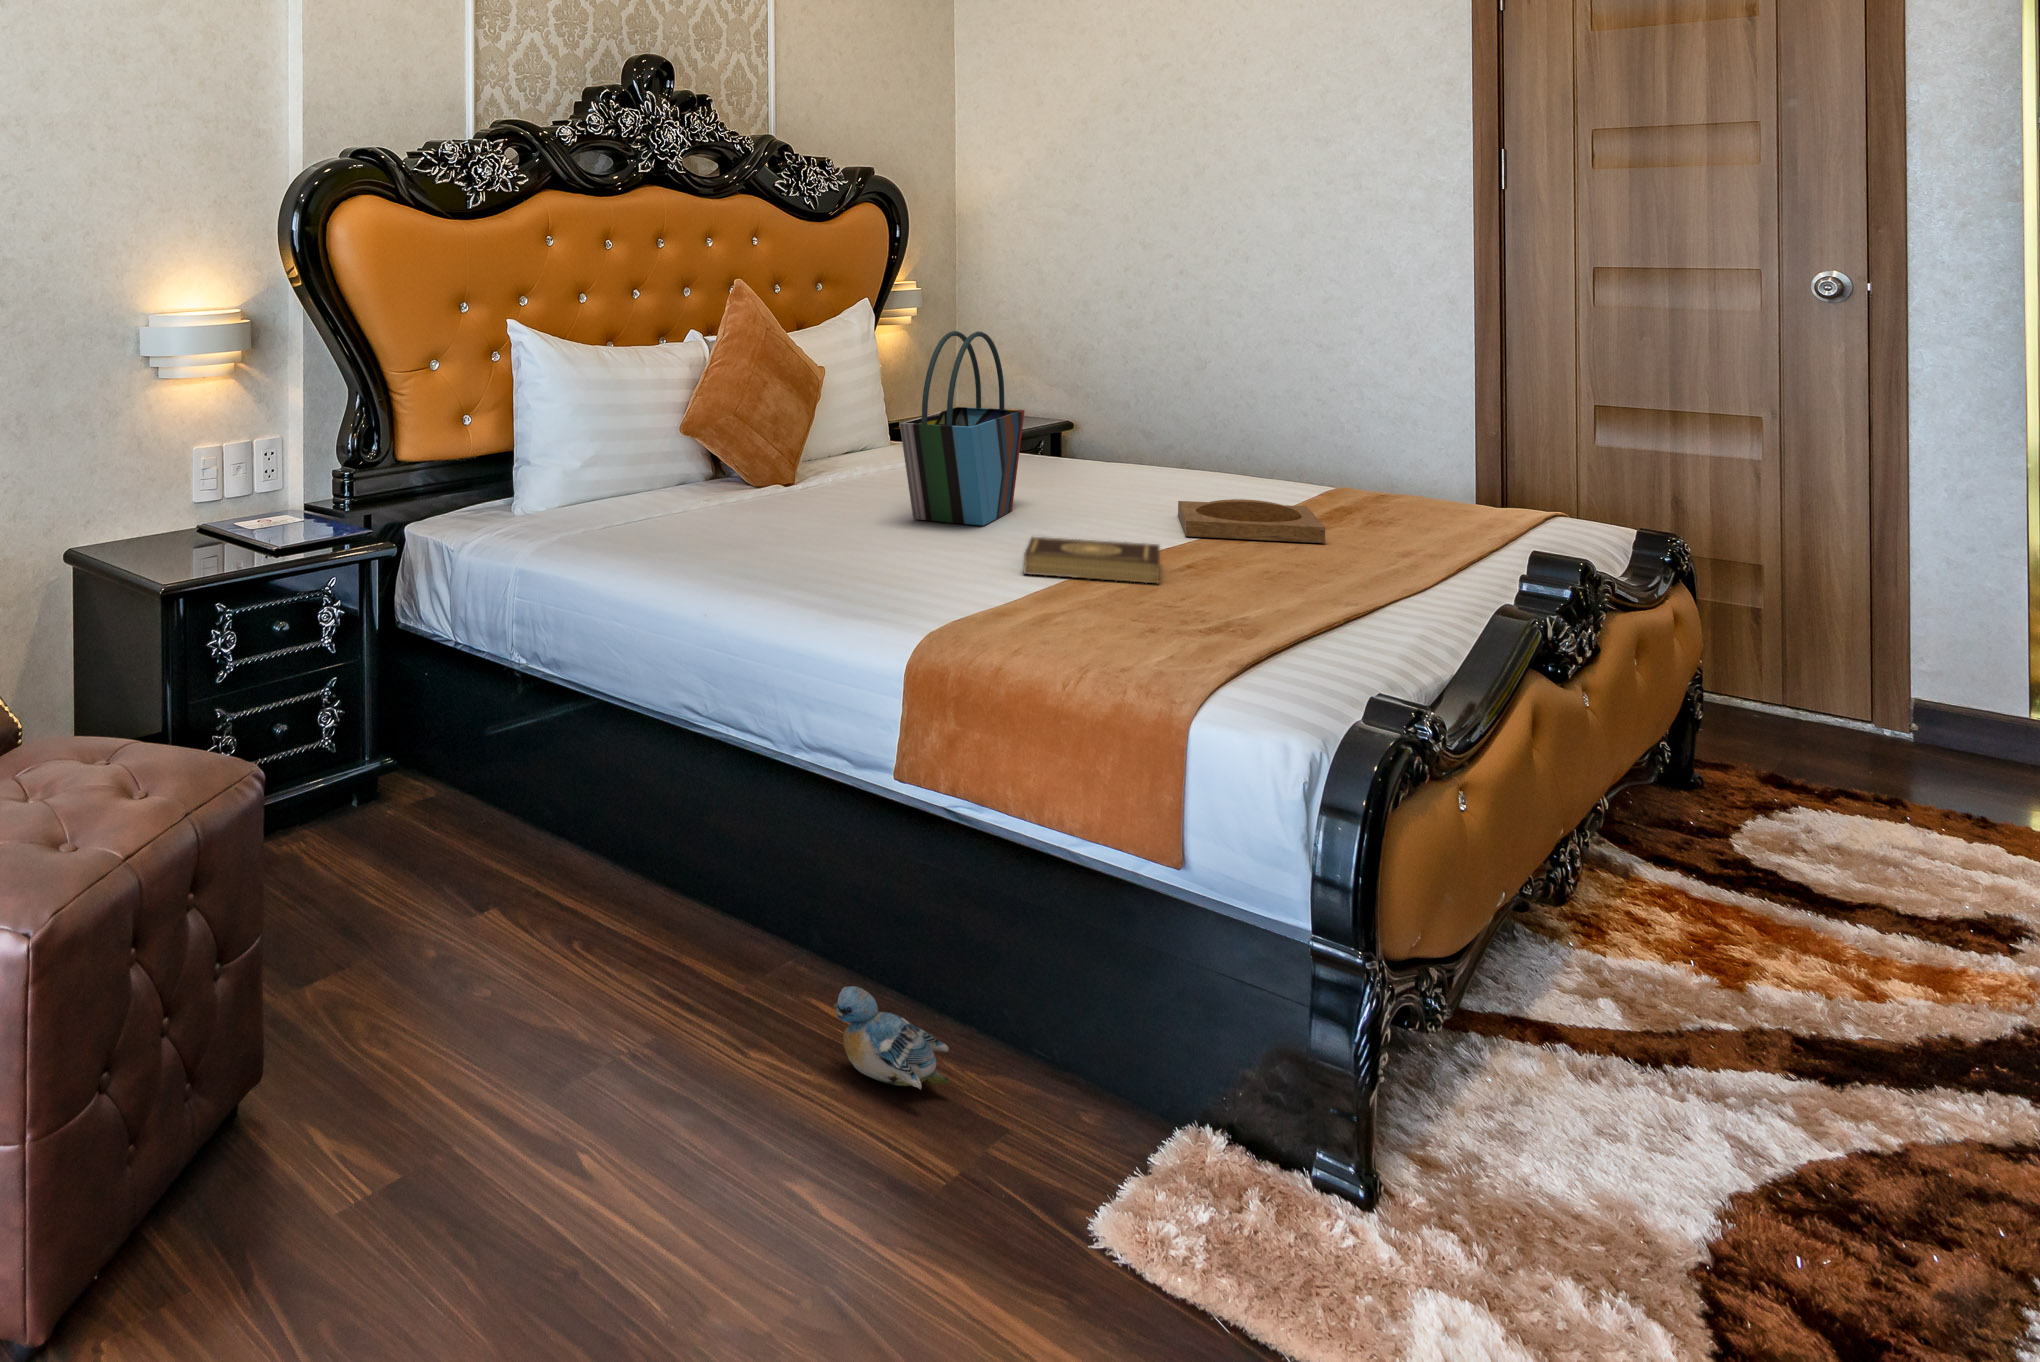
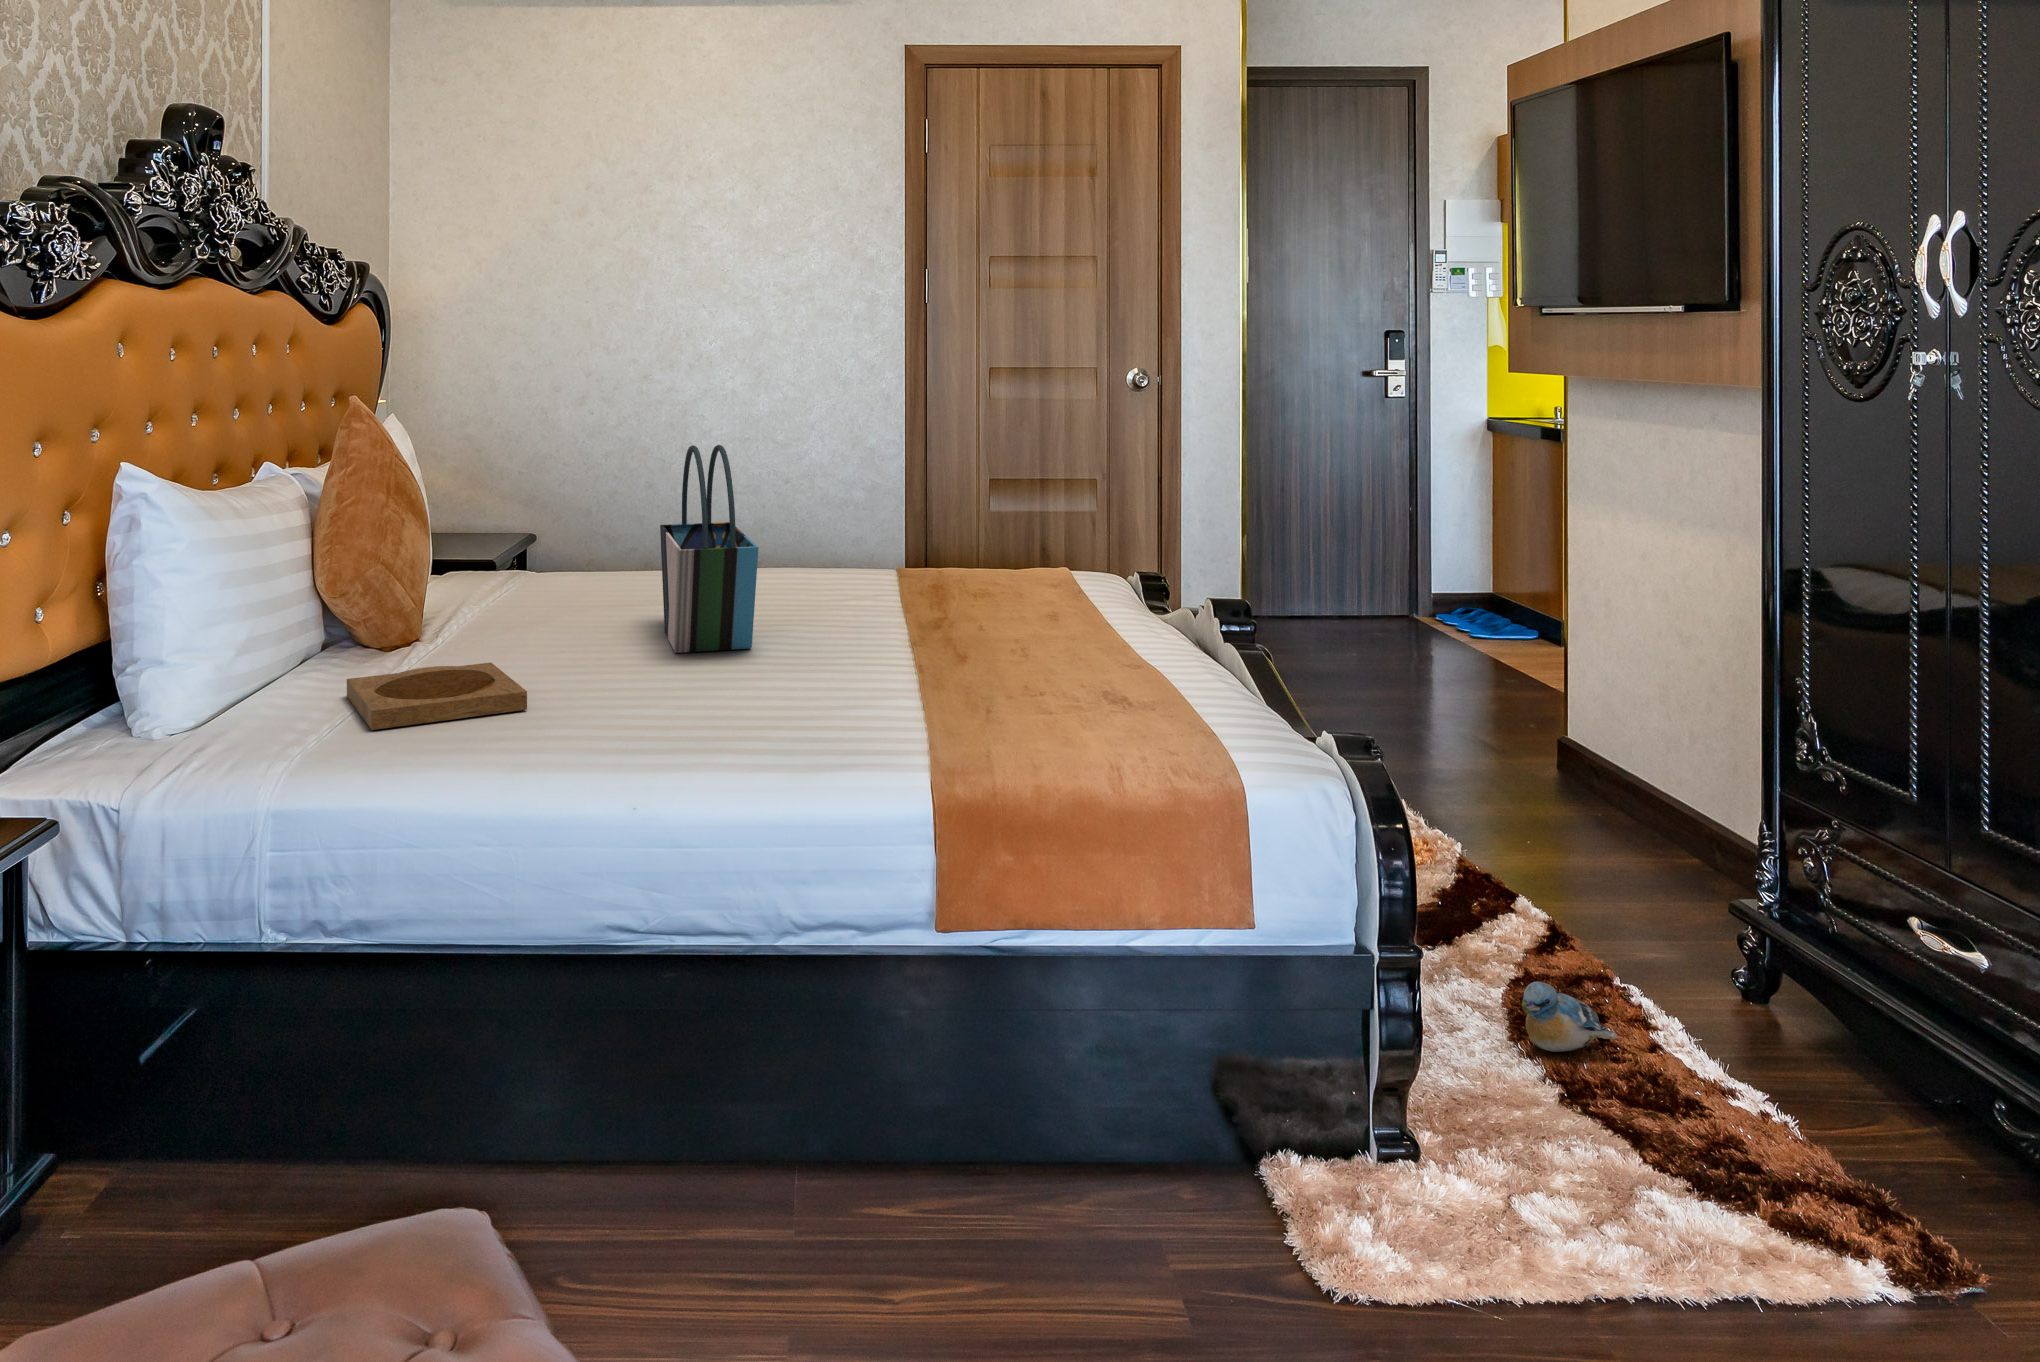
tray: present [1178,499,1325,543] -> present [347,663,527,730]
book: present [1024,537,1160,583] -> none [858,640,1006,691]
plush toy: present [834,986,950,1089] -> present [1522,982,1617,1052]

